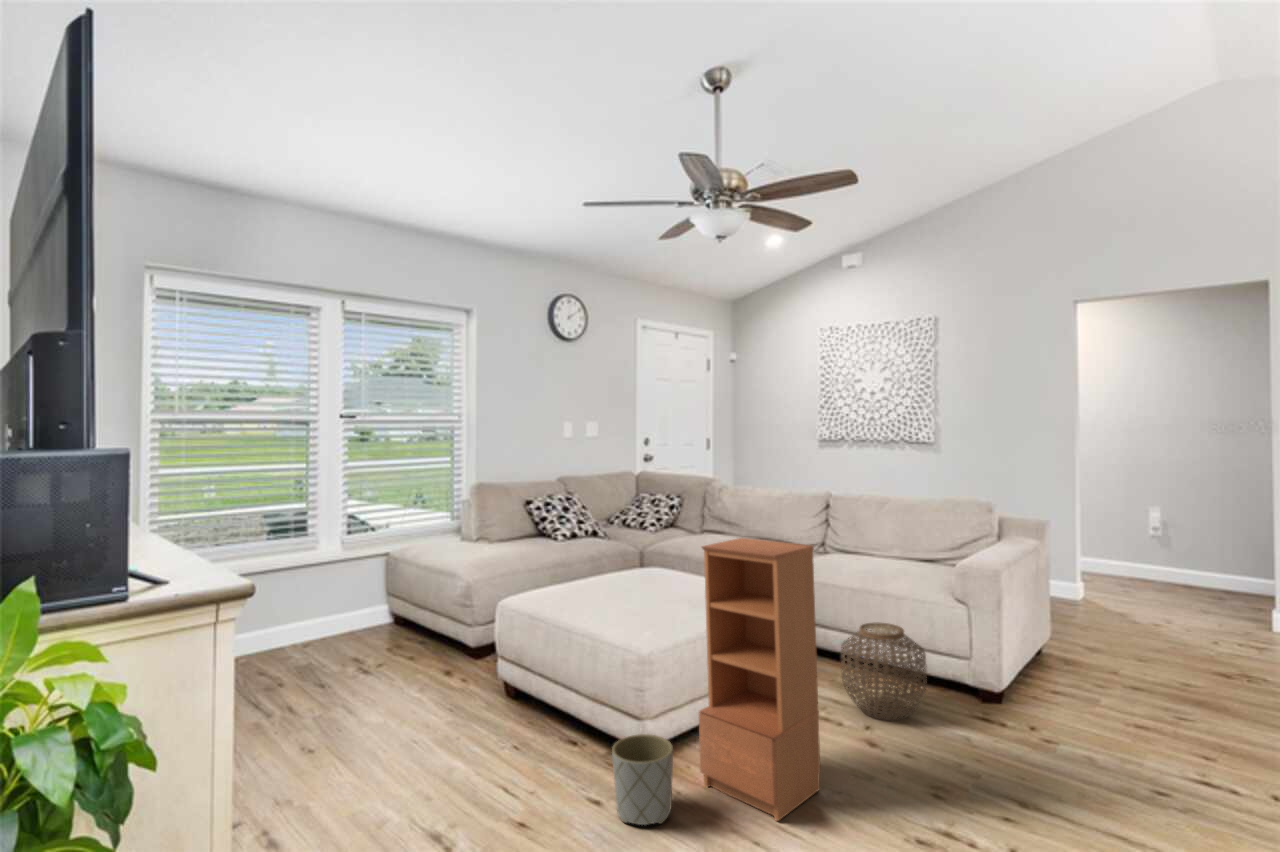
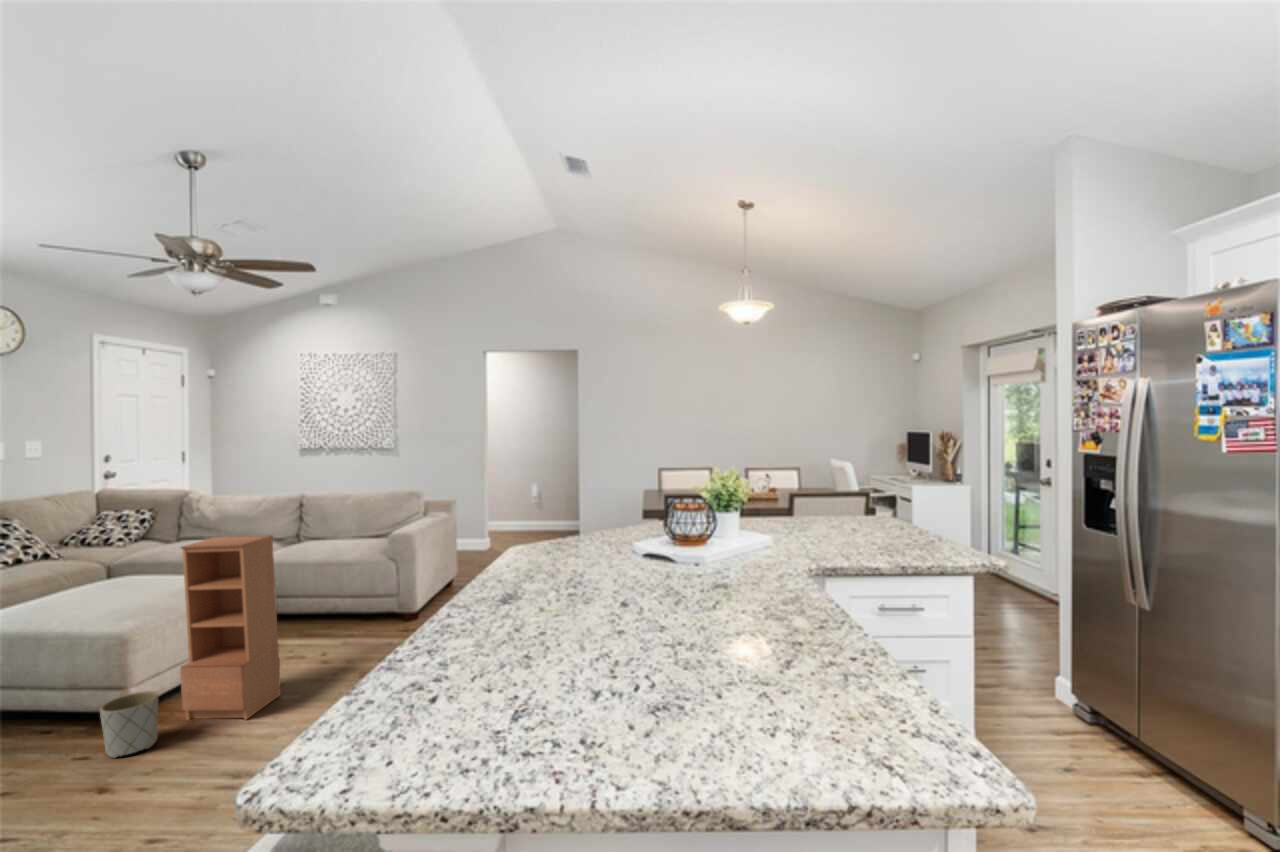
woven basket: present [841,623,927,720] -> none [303,583,364,648]

